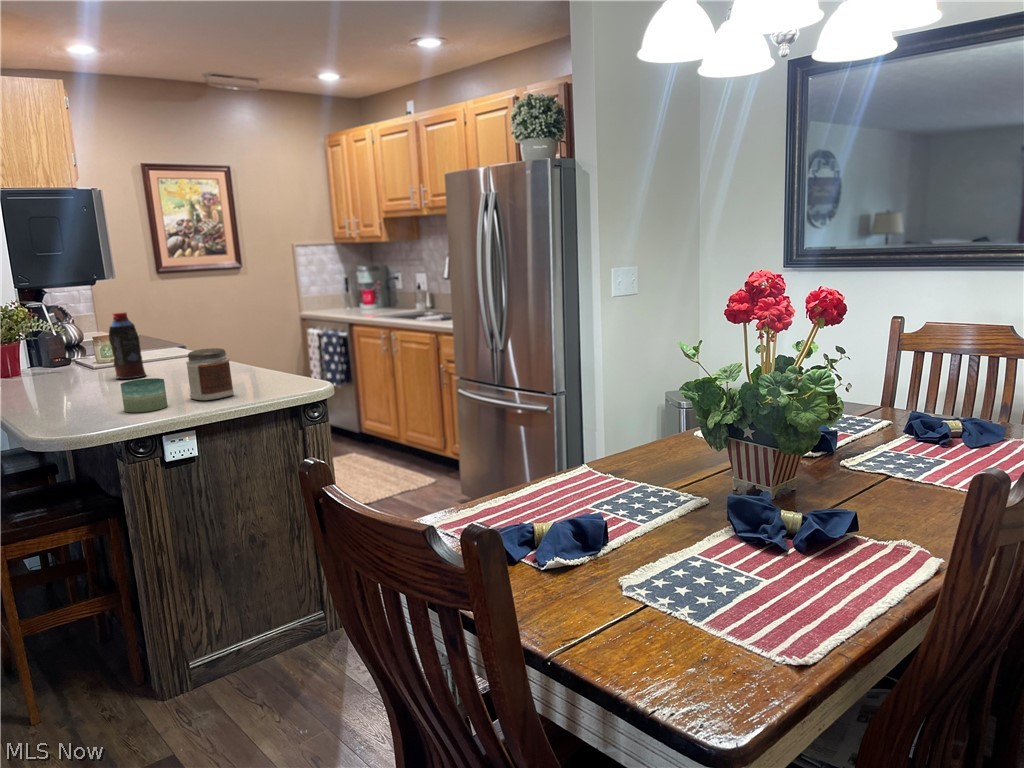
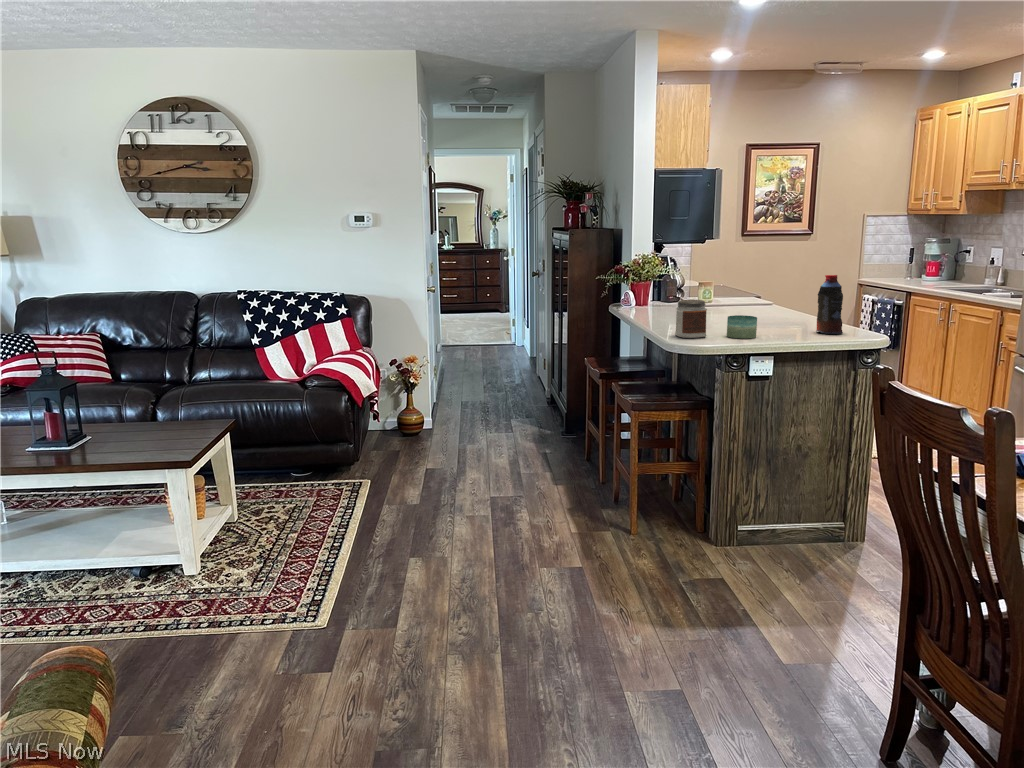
bottle: present [109,312,146,379] -> present [816,275,843,334]
jar: present [186,348,234,400] -> present [675,300,707,338]

